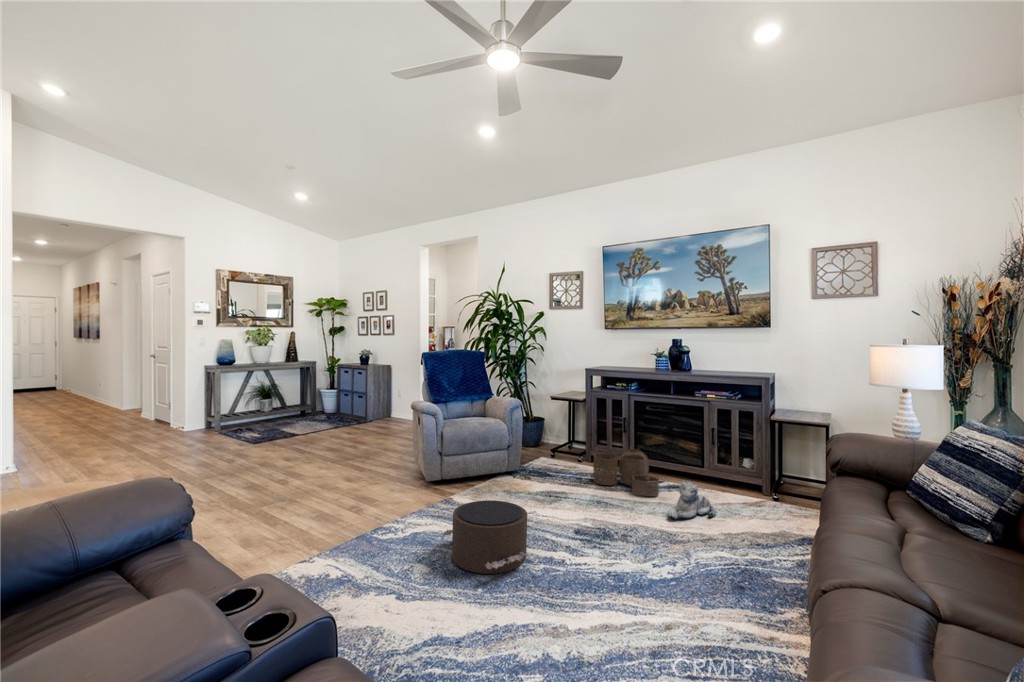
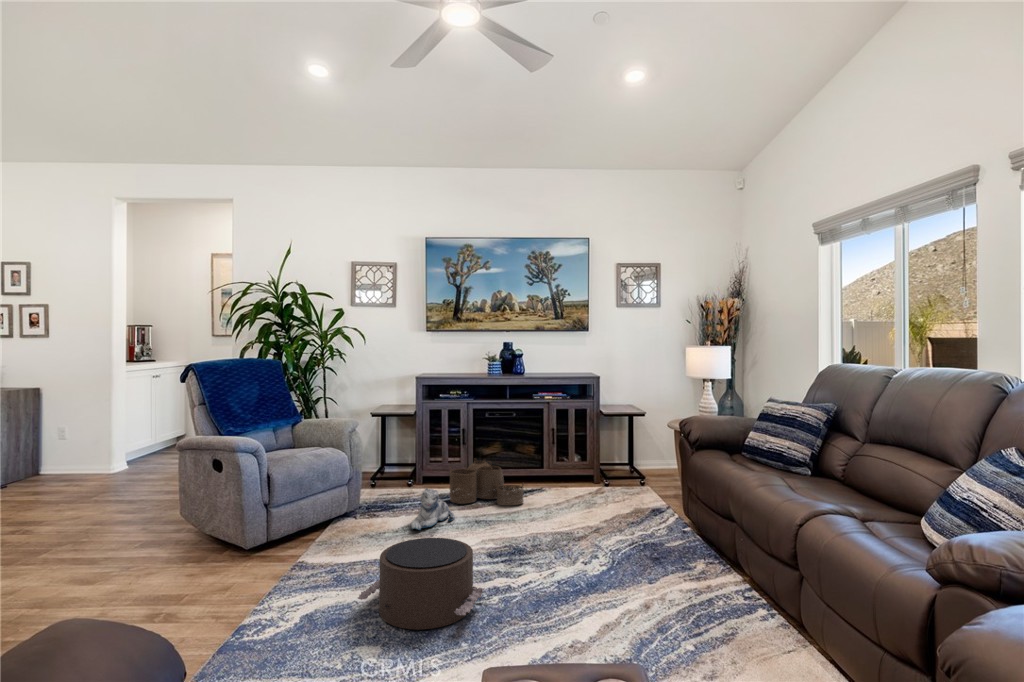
plush toy: present [668,480,716,519] -> present [411,488,454,530]

